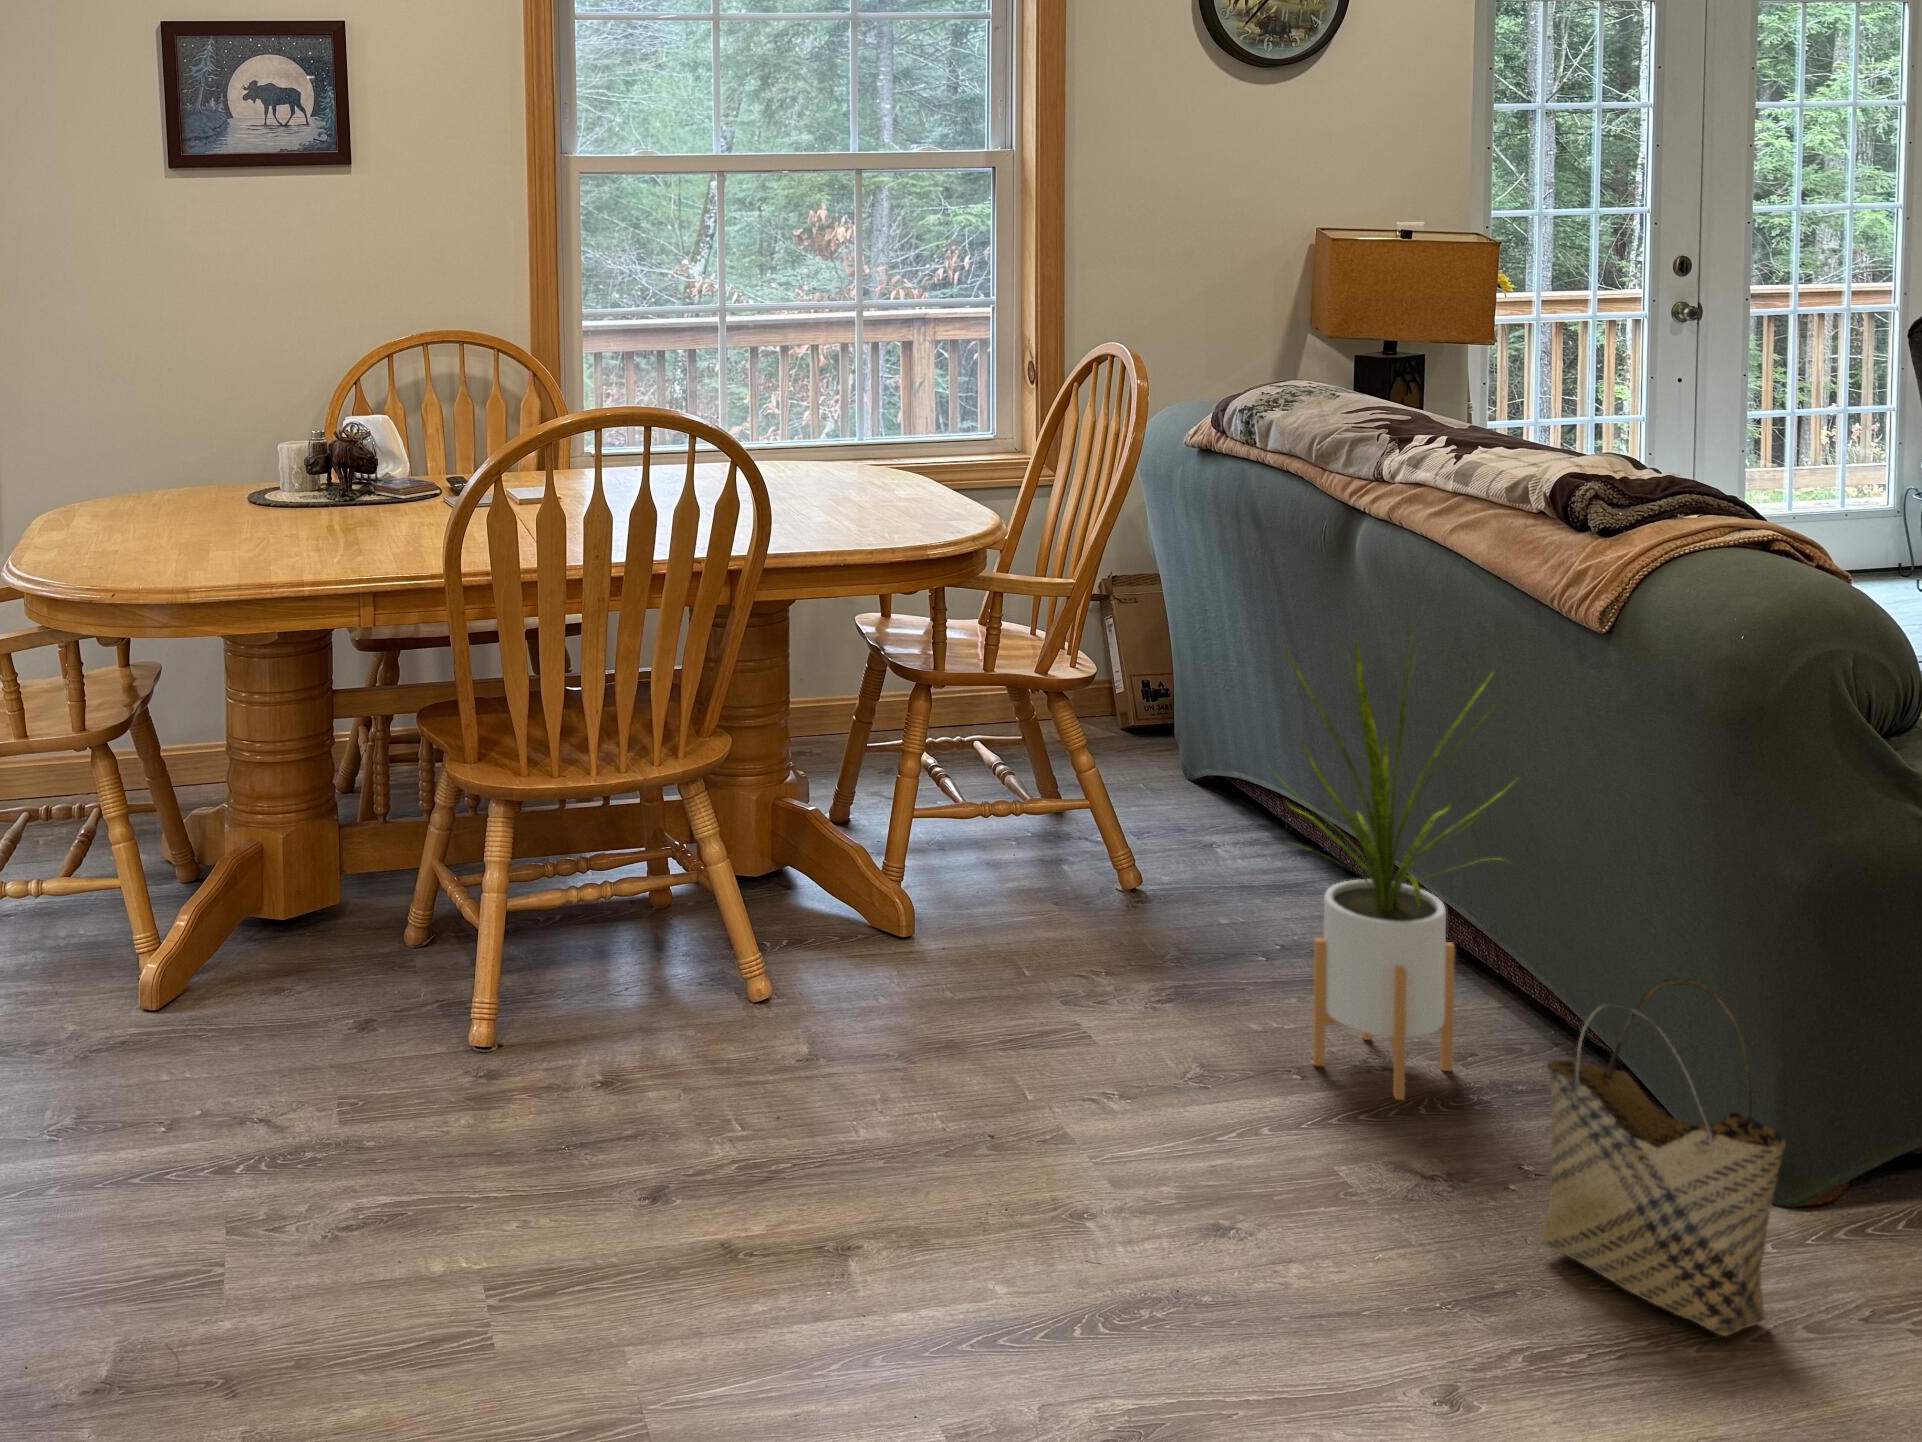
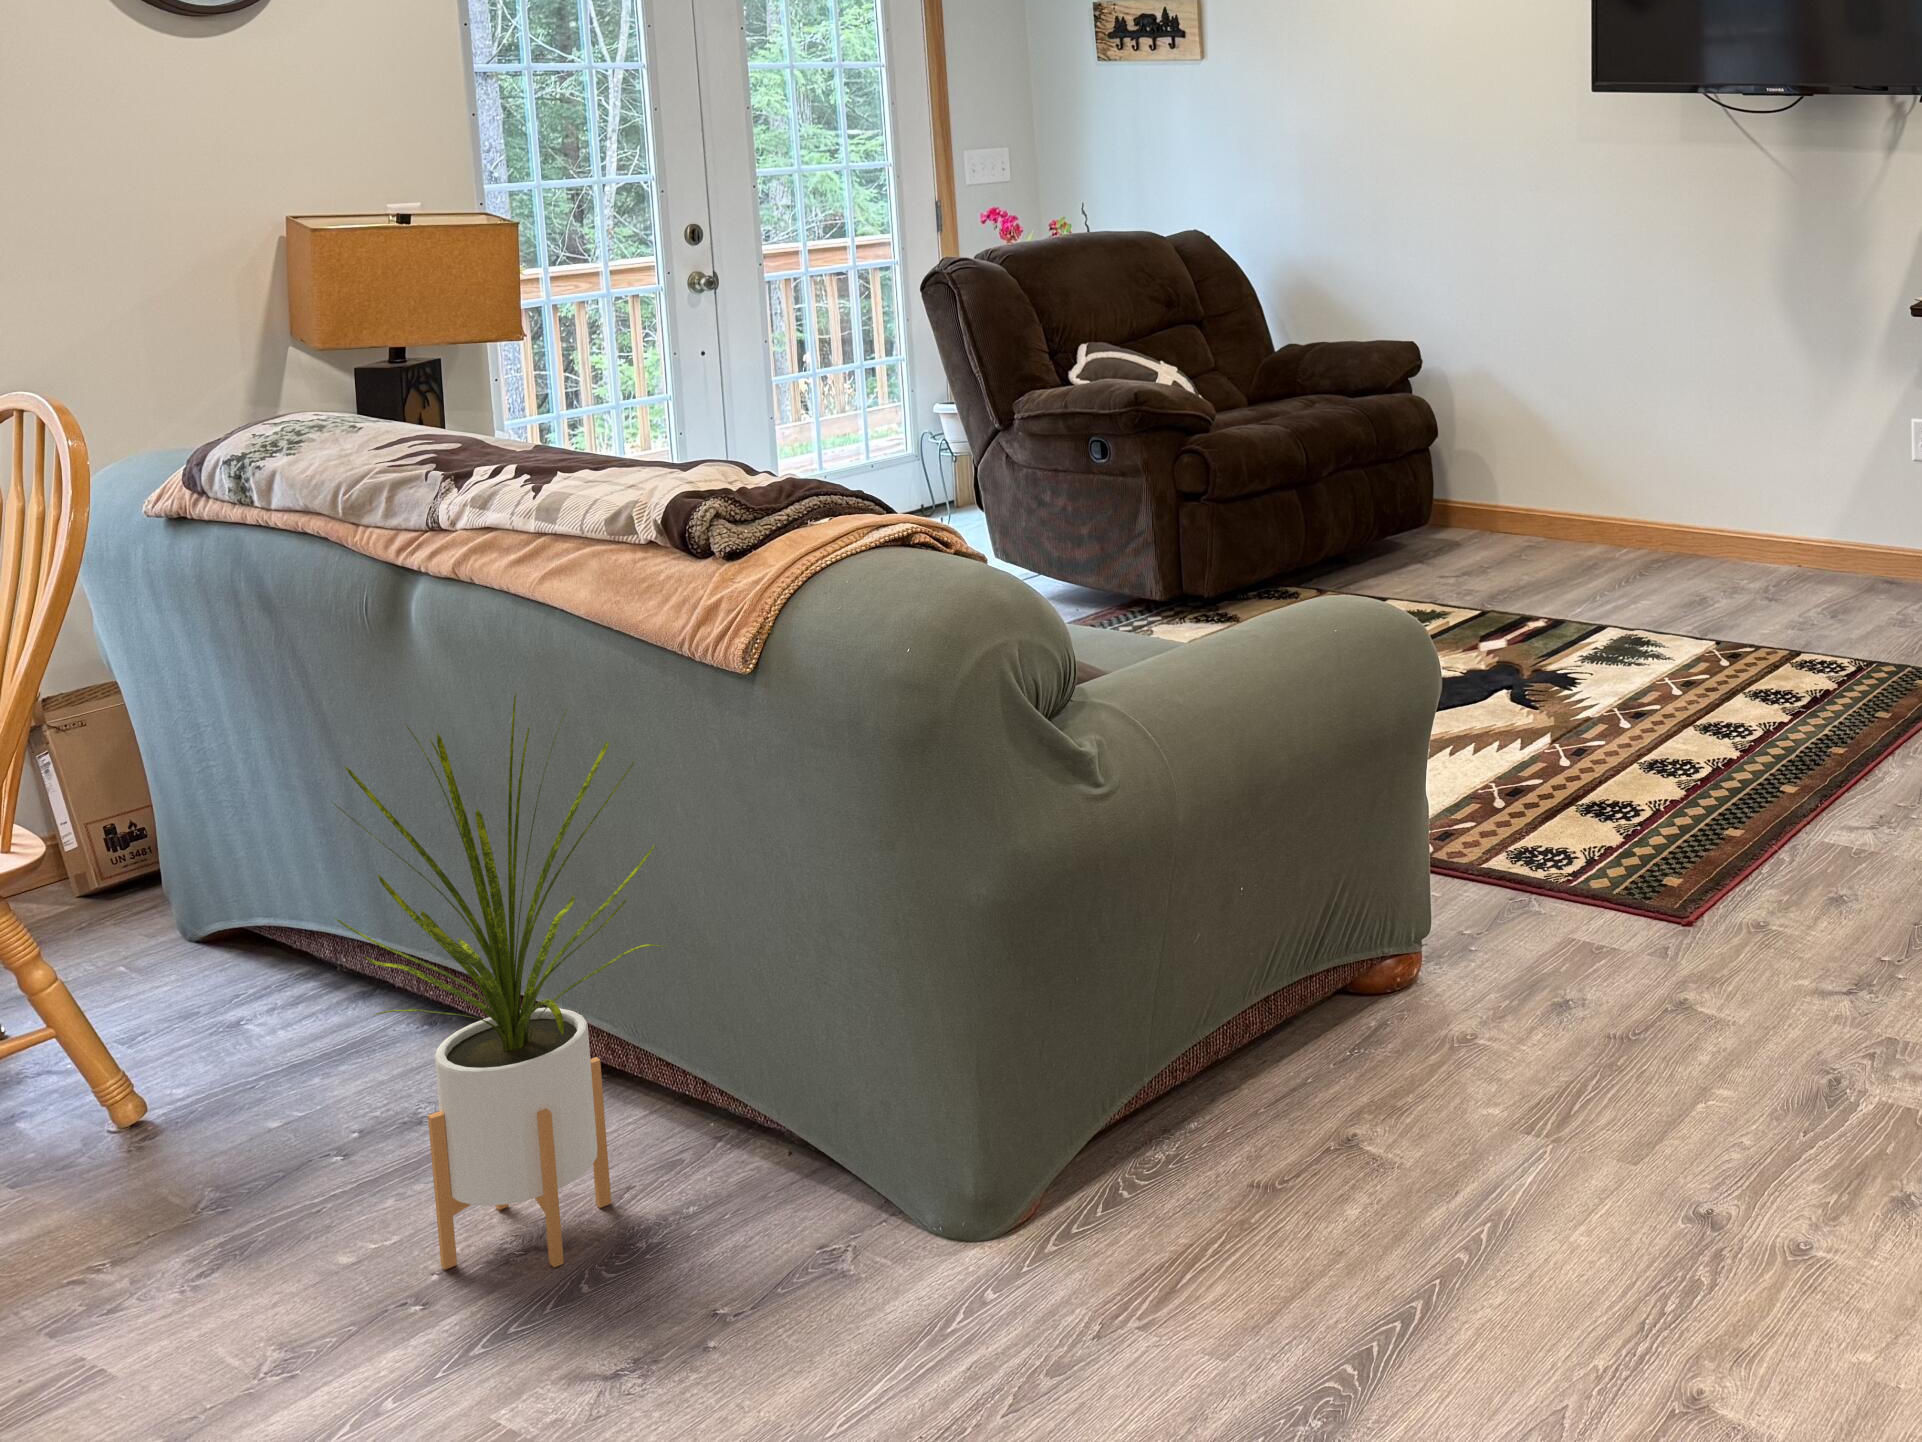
woven basket: present [1540,979,1786,1336] -> none [738,1012,982,1368]

